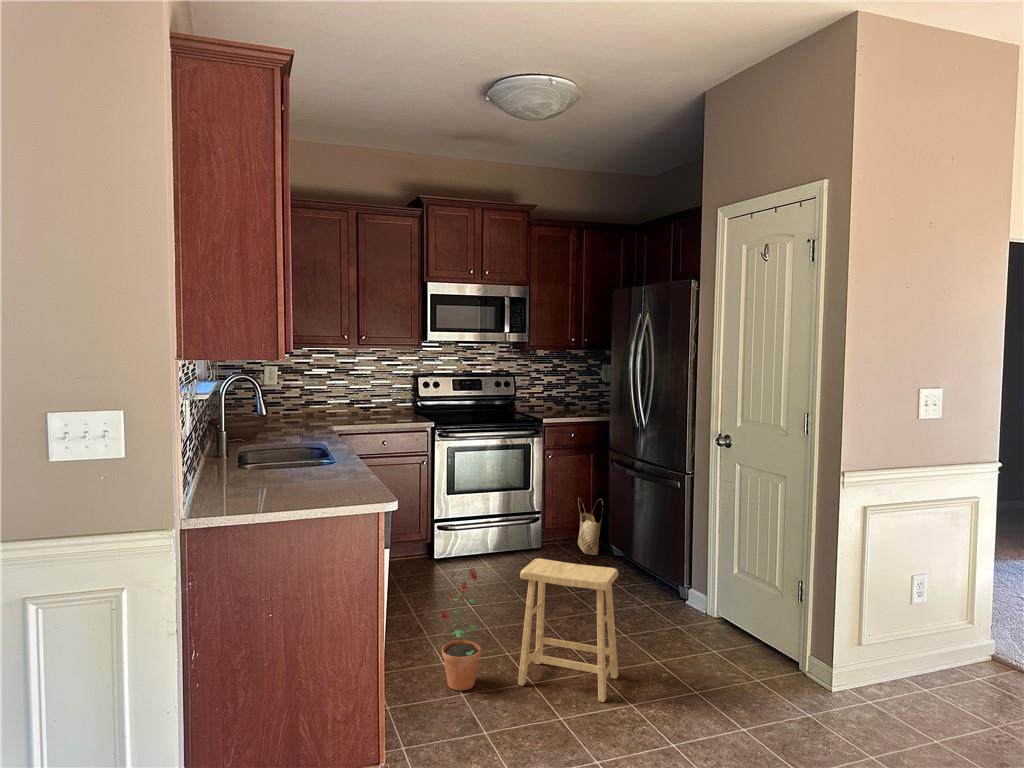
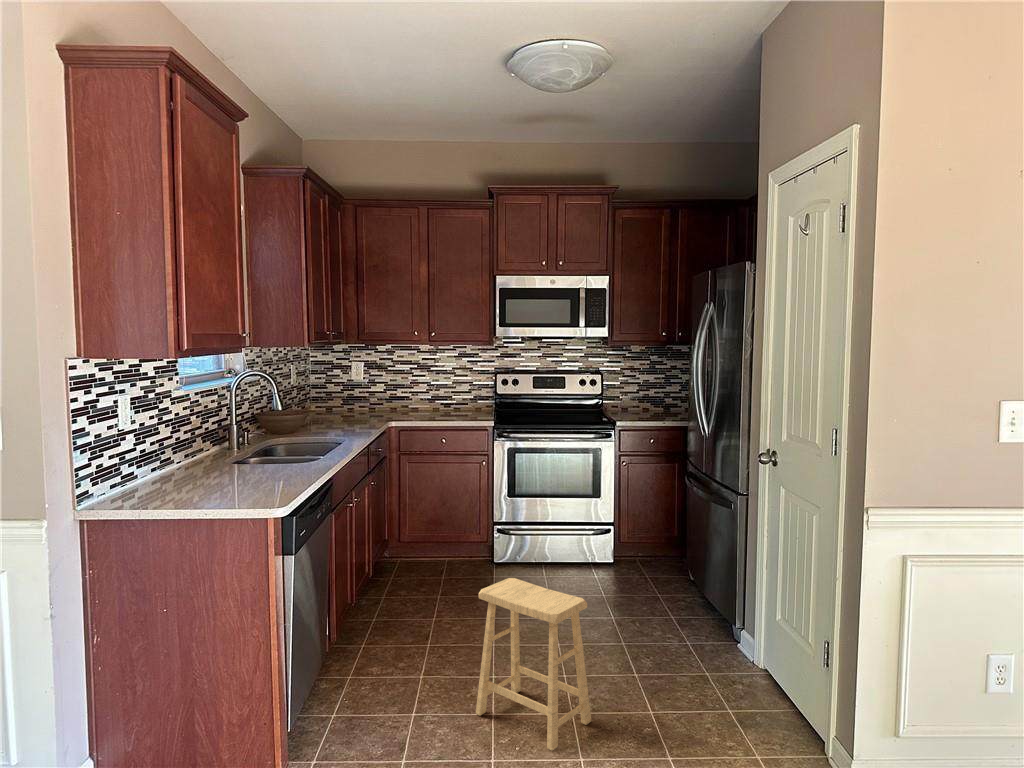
woven basket: present [578,498,602,555] -> none [654,510,680,575]
potted plant: present [441,568,481,691] -> none [394,580,444,710]

